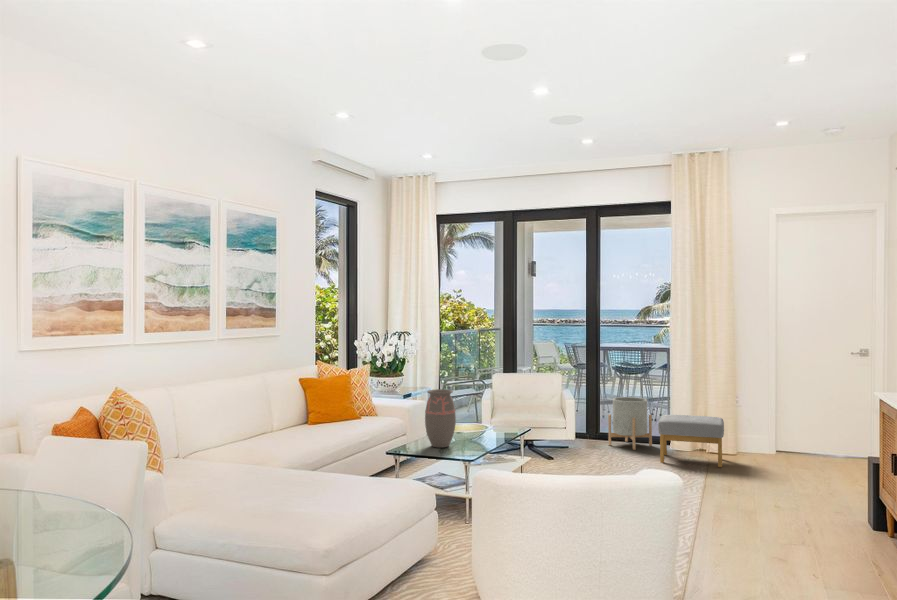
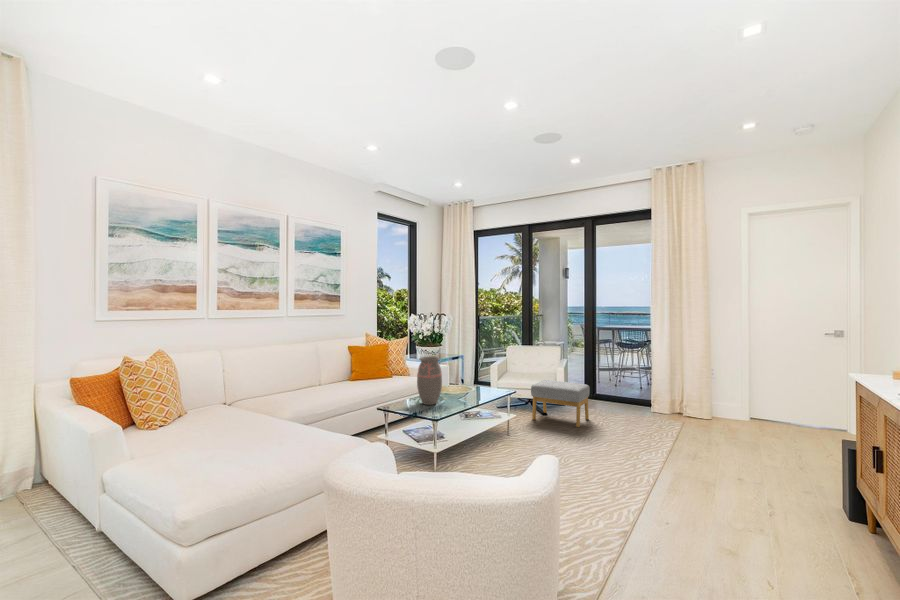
planter: present [608,397,652,450] -> none [599,366,636,409]
footstool: present [658,415,724,467] -> present [531,380,590,427]

